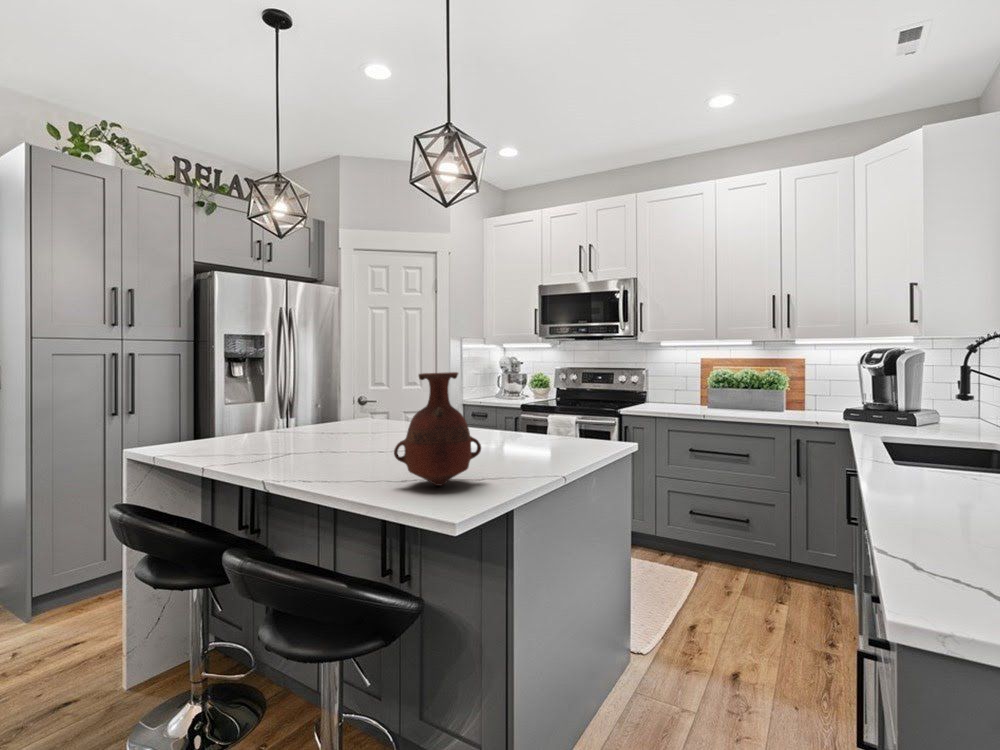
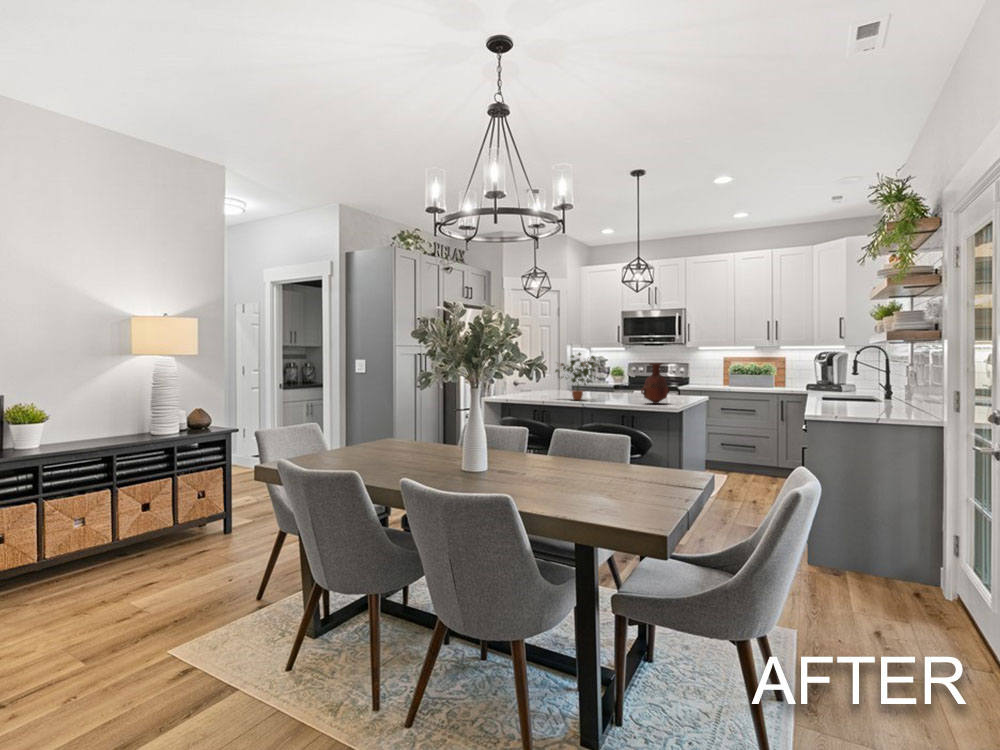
potted plant: none [272,346,360,459] -> present [555,353,600,400]

